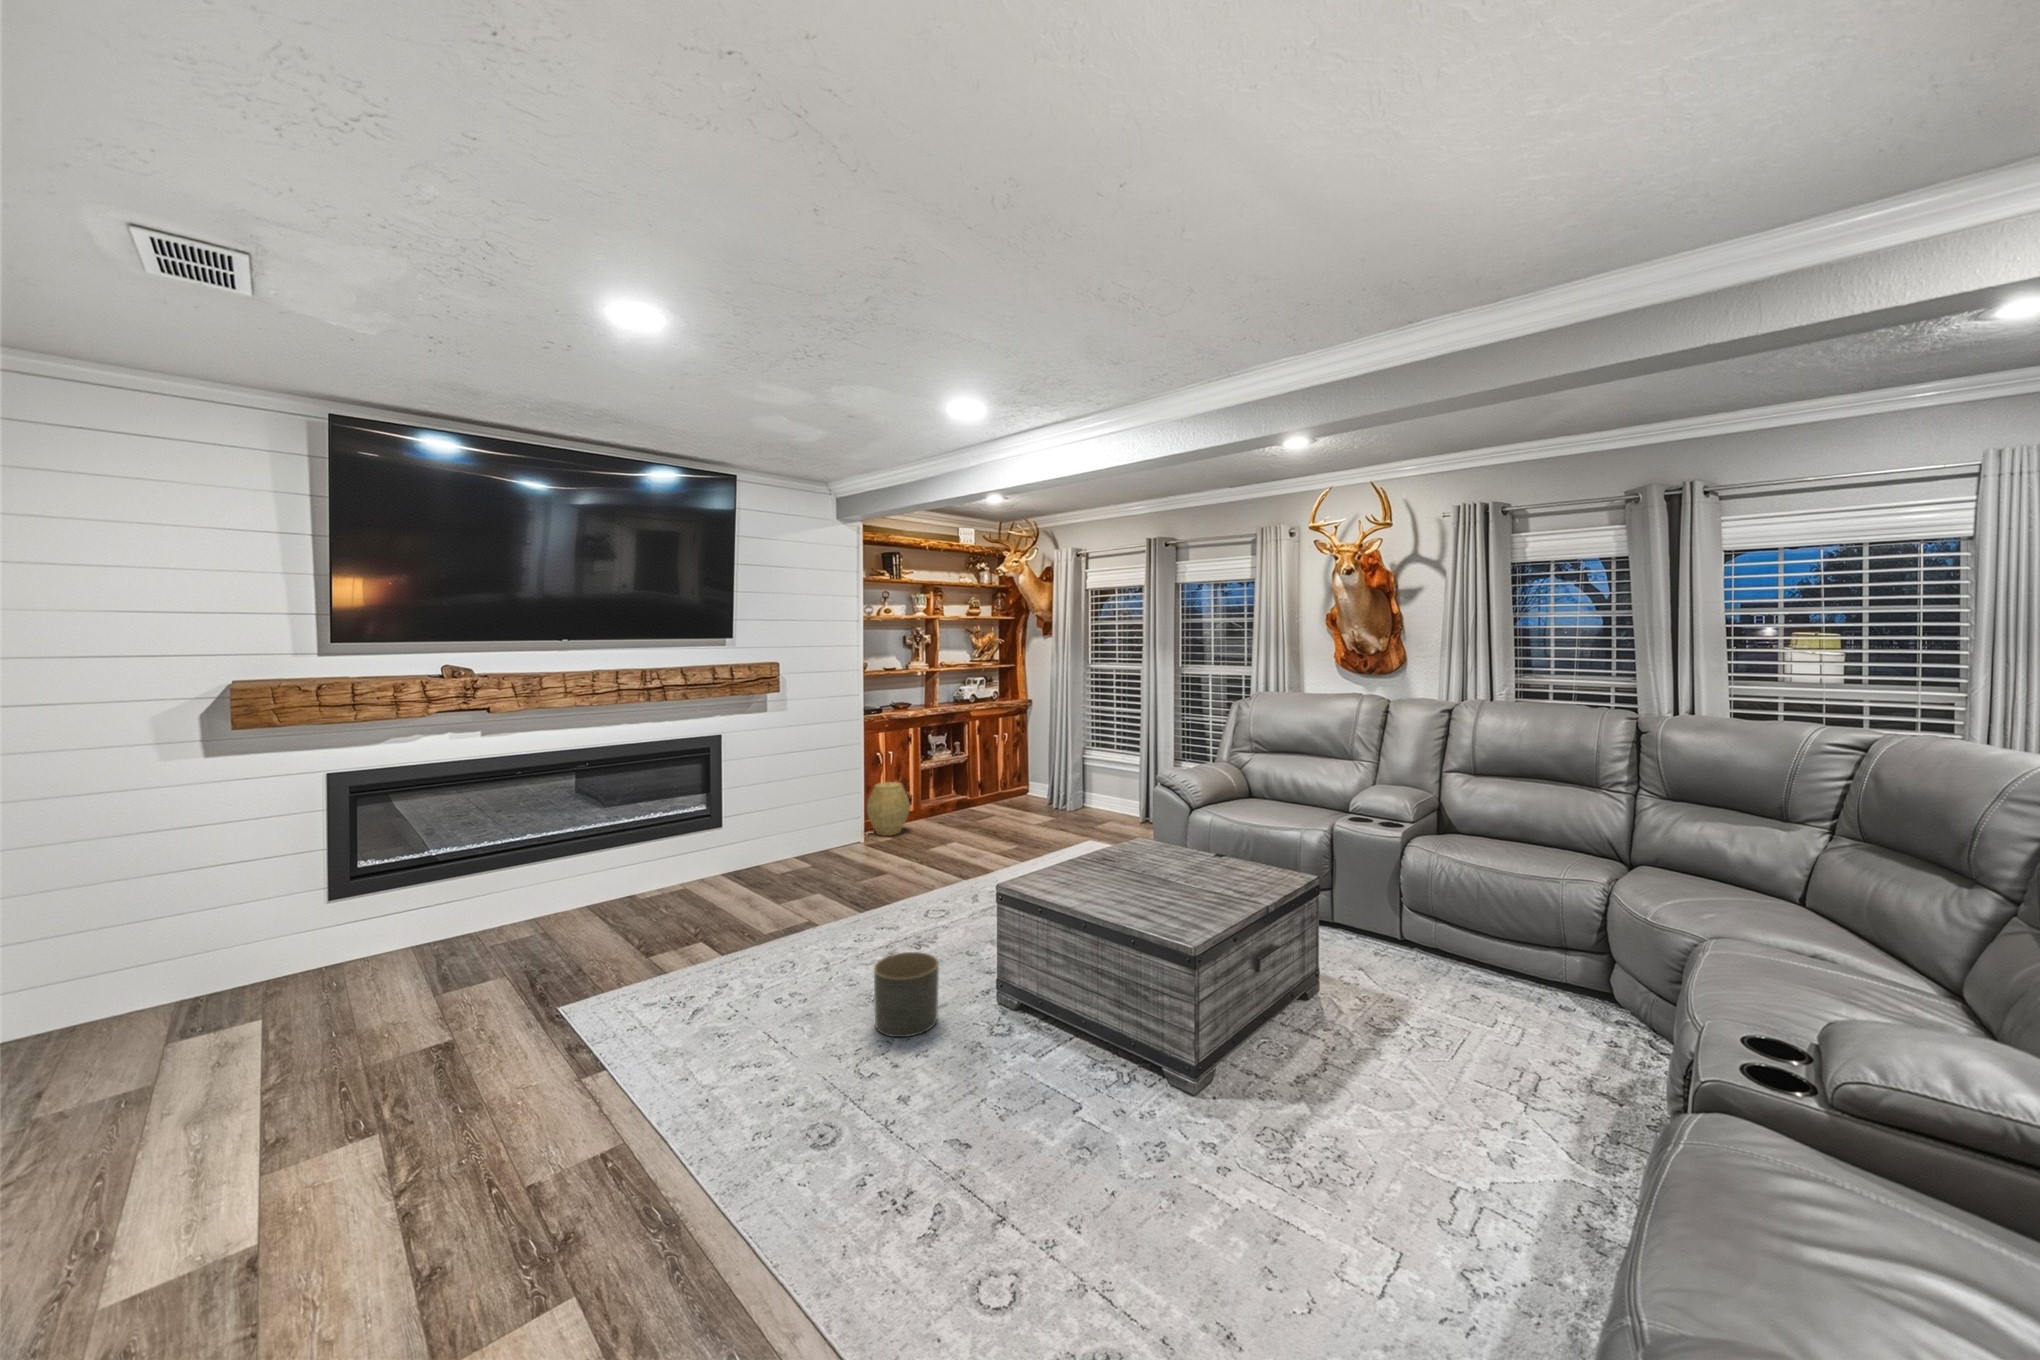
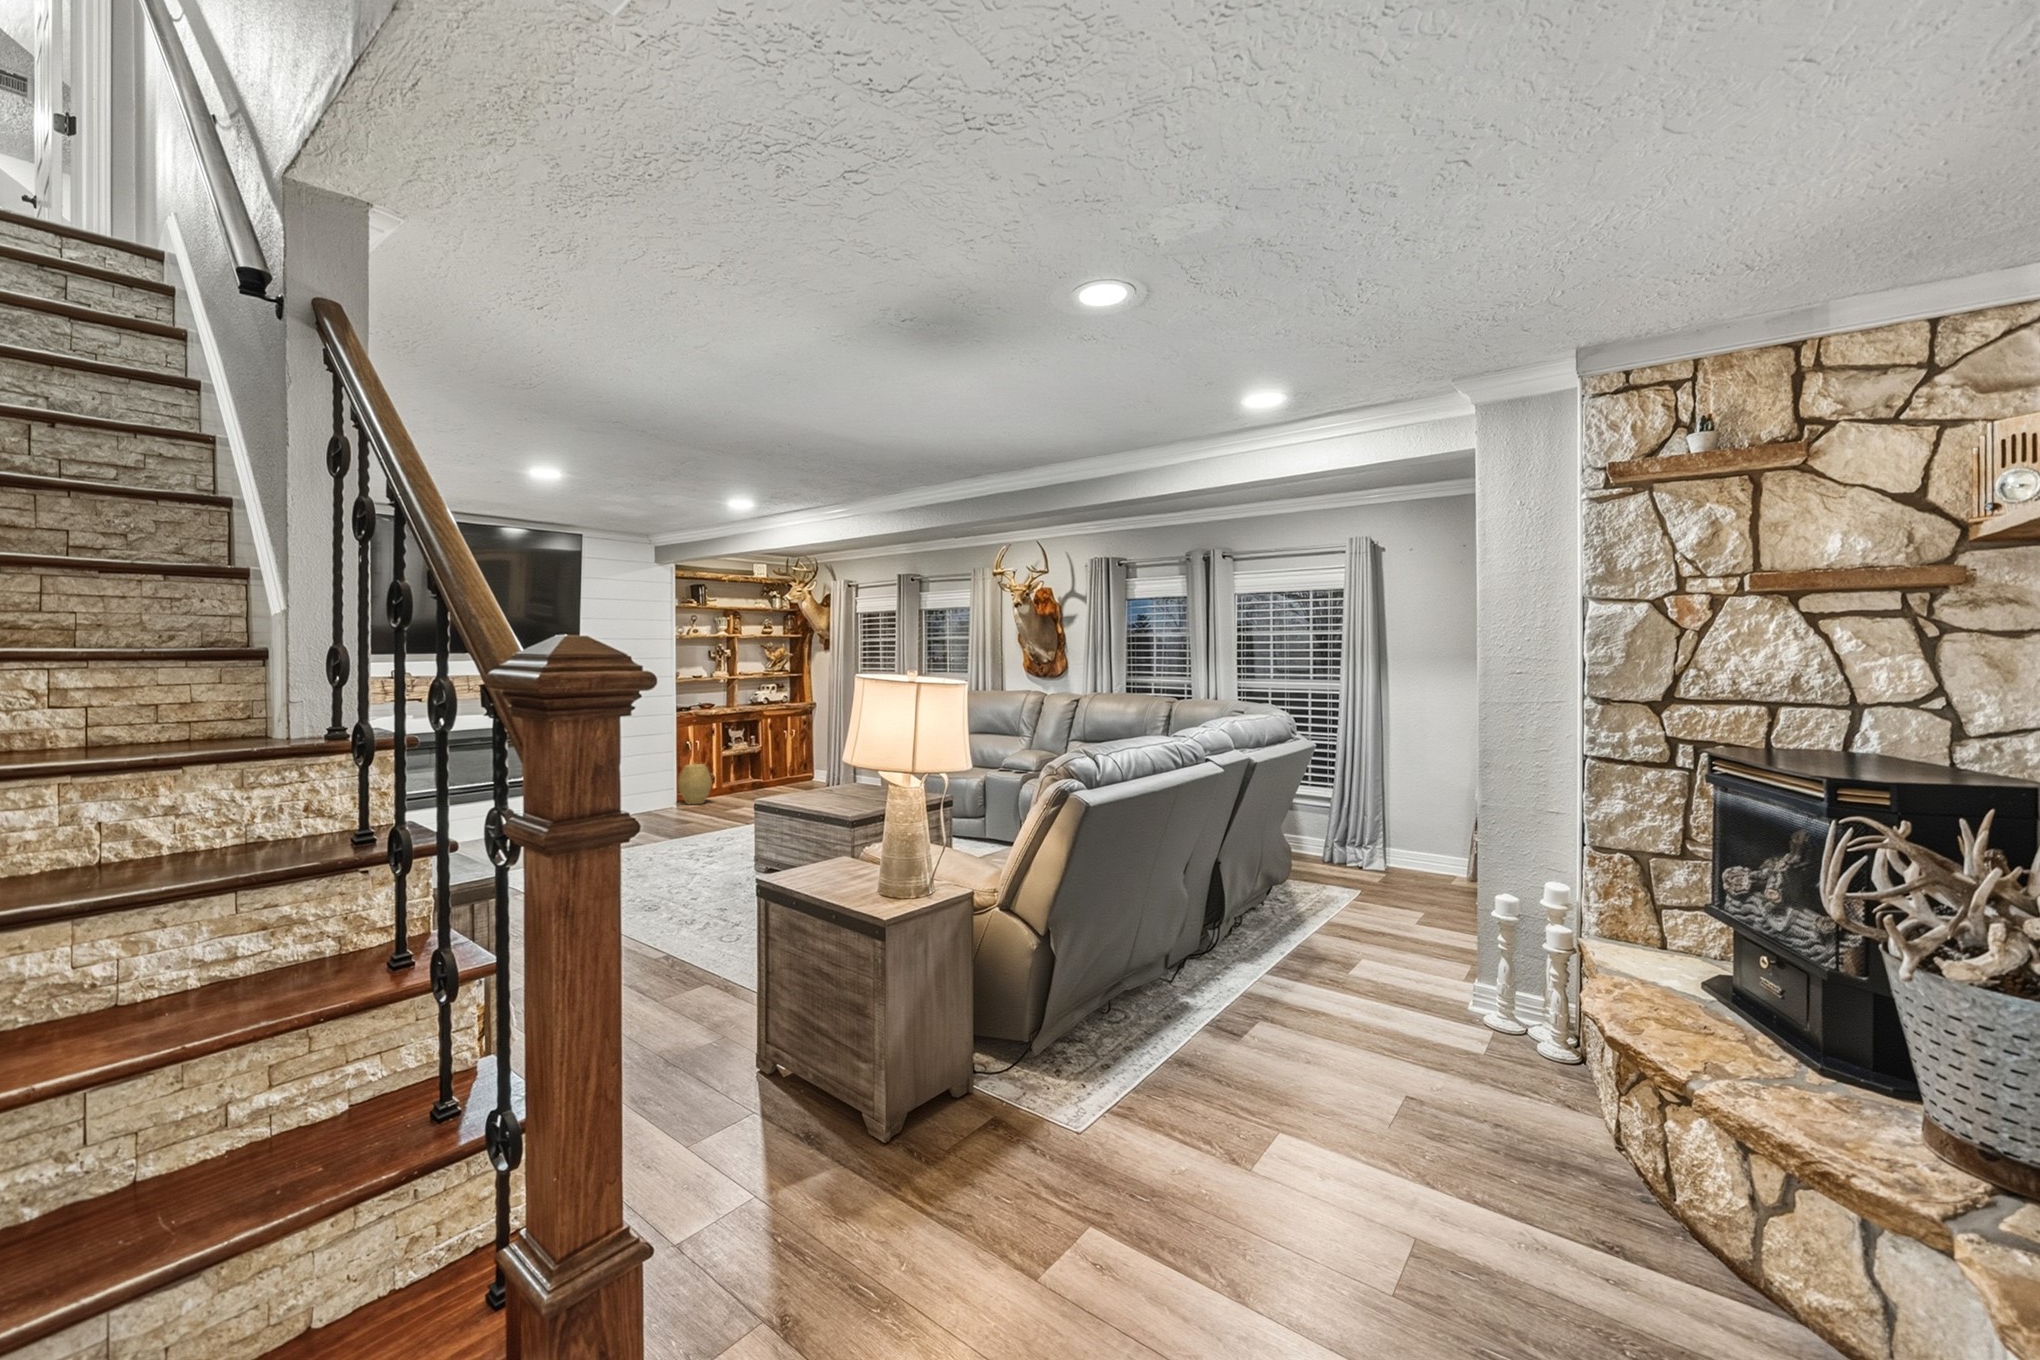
planter: present [874,952,939,1037] -> none [681,844,720,888]

